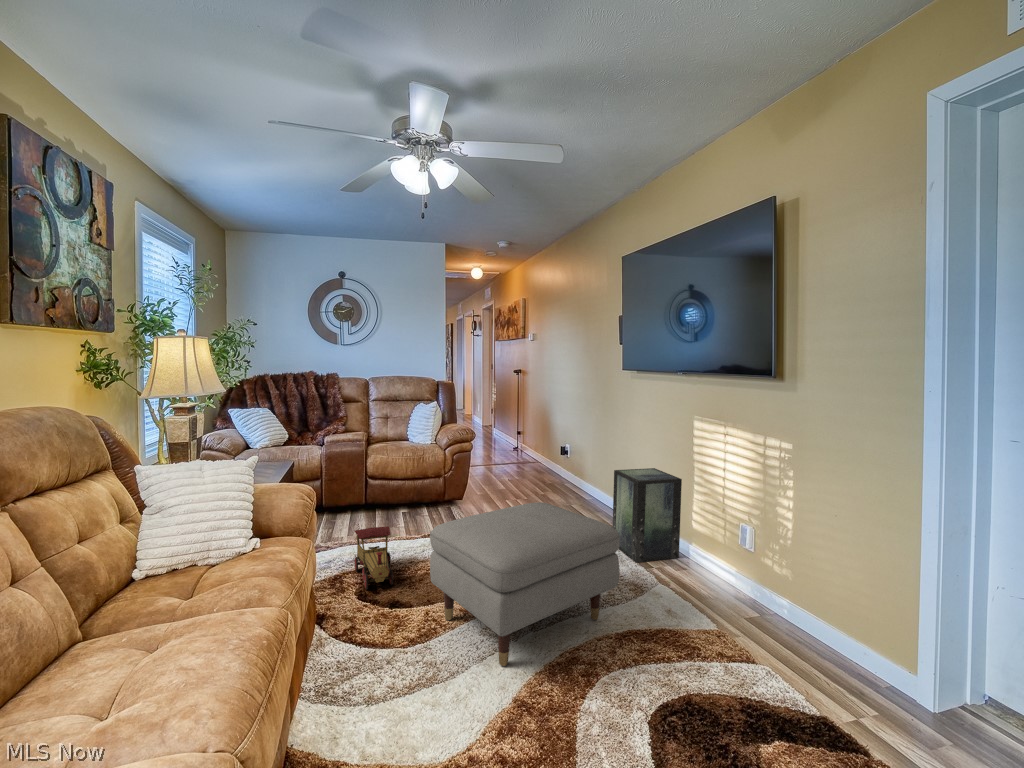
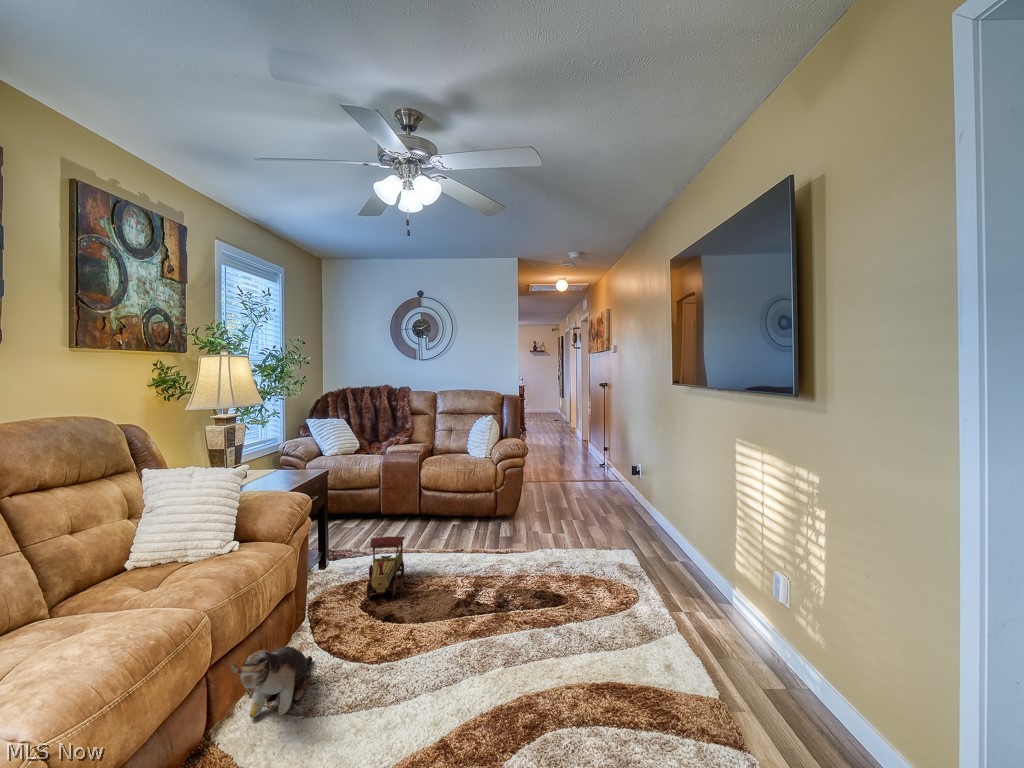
storage box: present [613,468,682,563] -> none [651,491,727,602]
ottoman: present [430,502,620,666] -> none [405,523,607,703]
plush toy: none [311,639,362,711] -> present [231,647,312,718]

